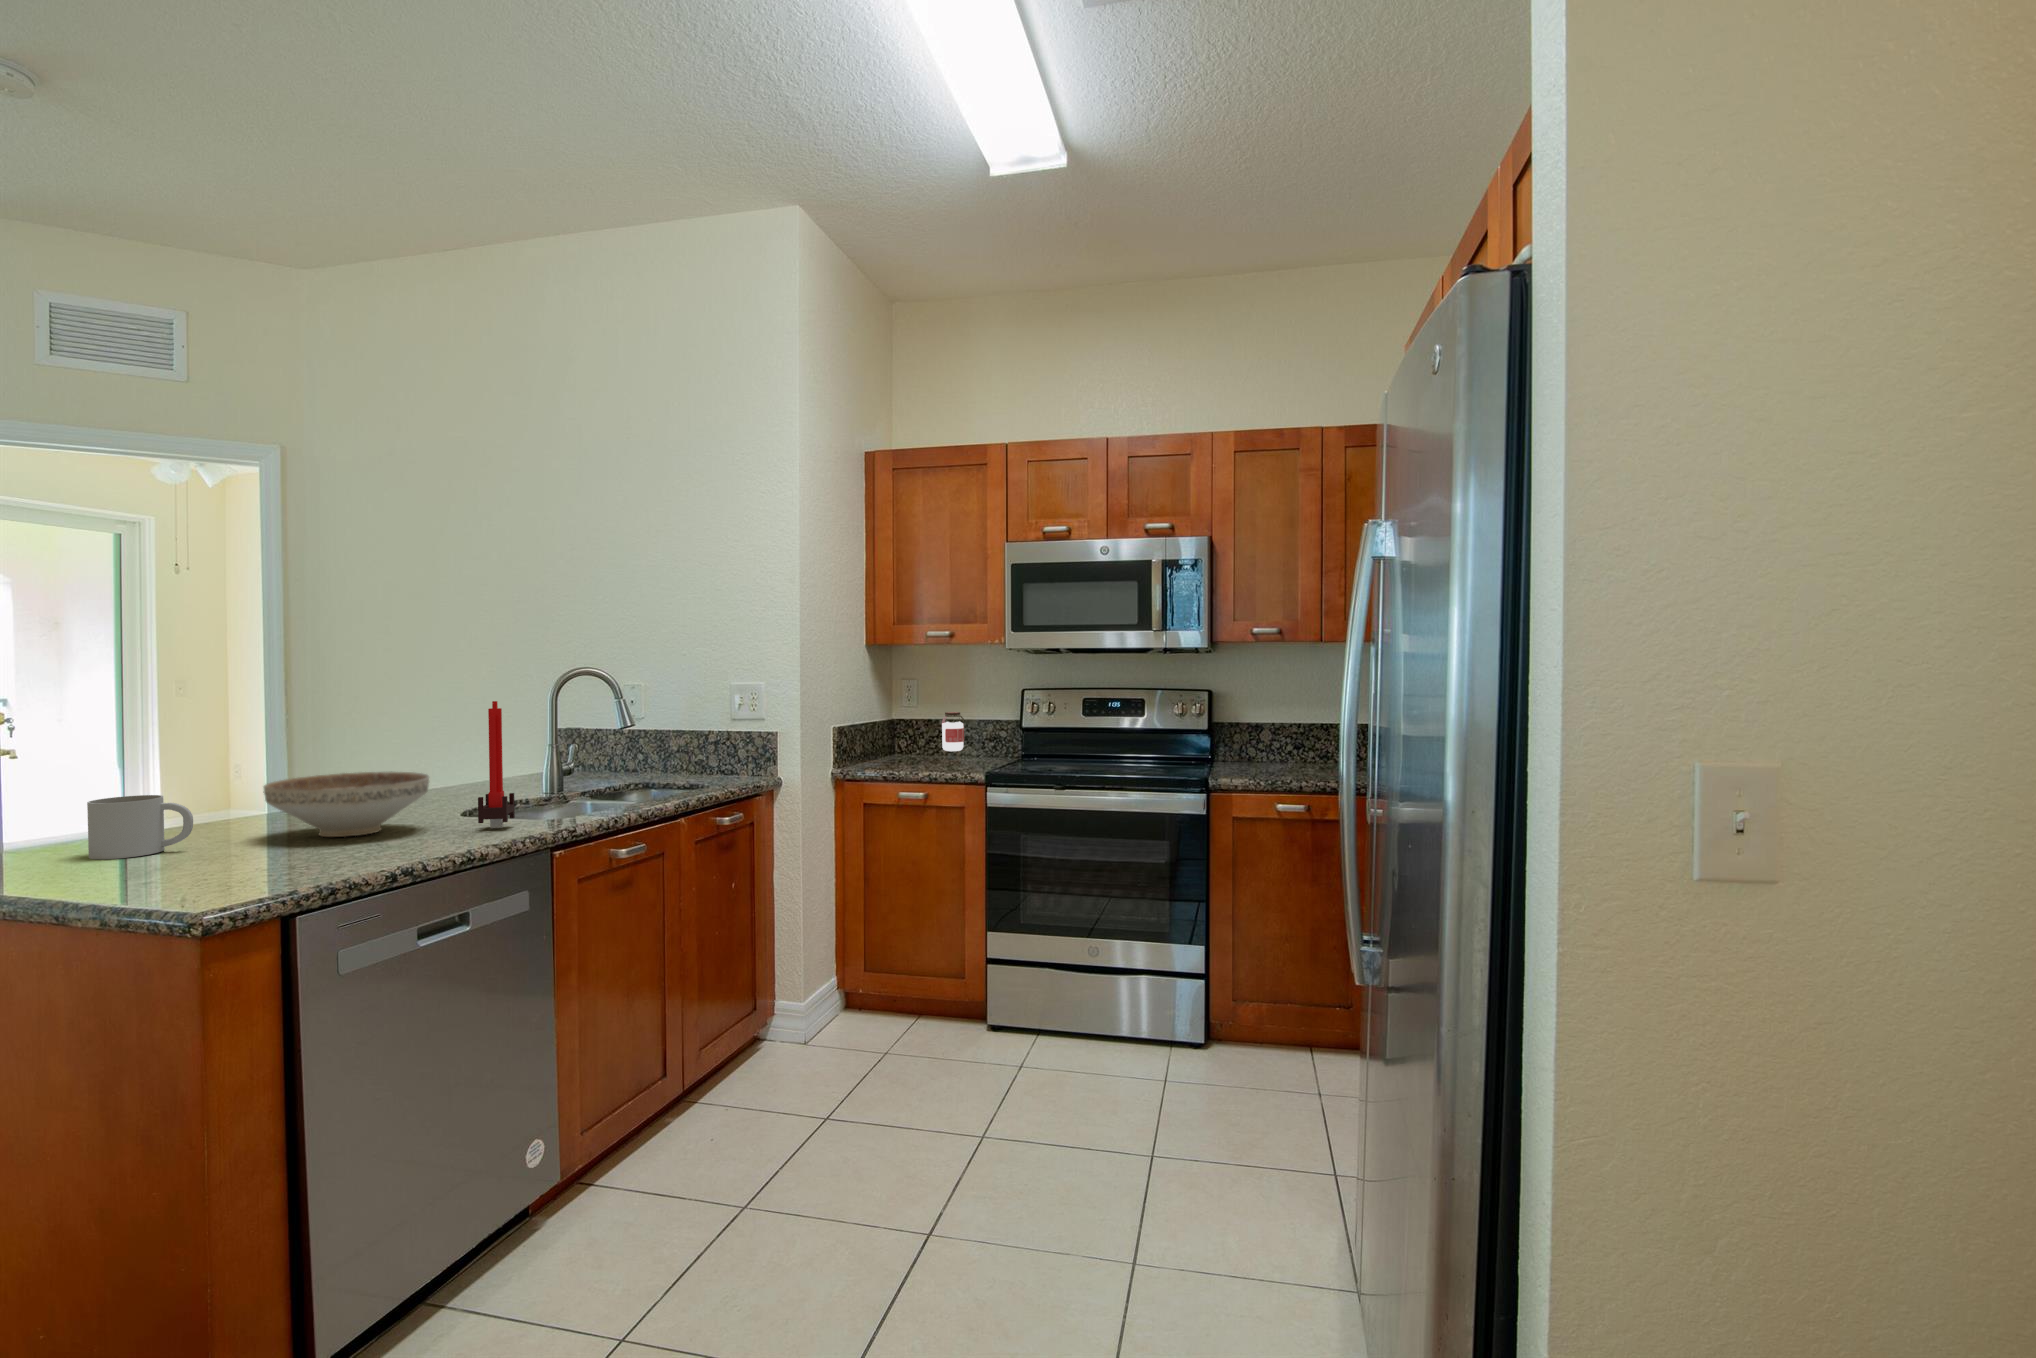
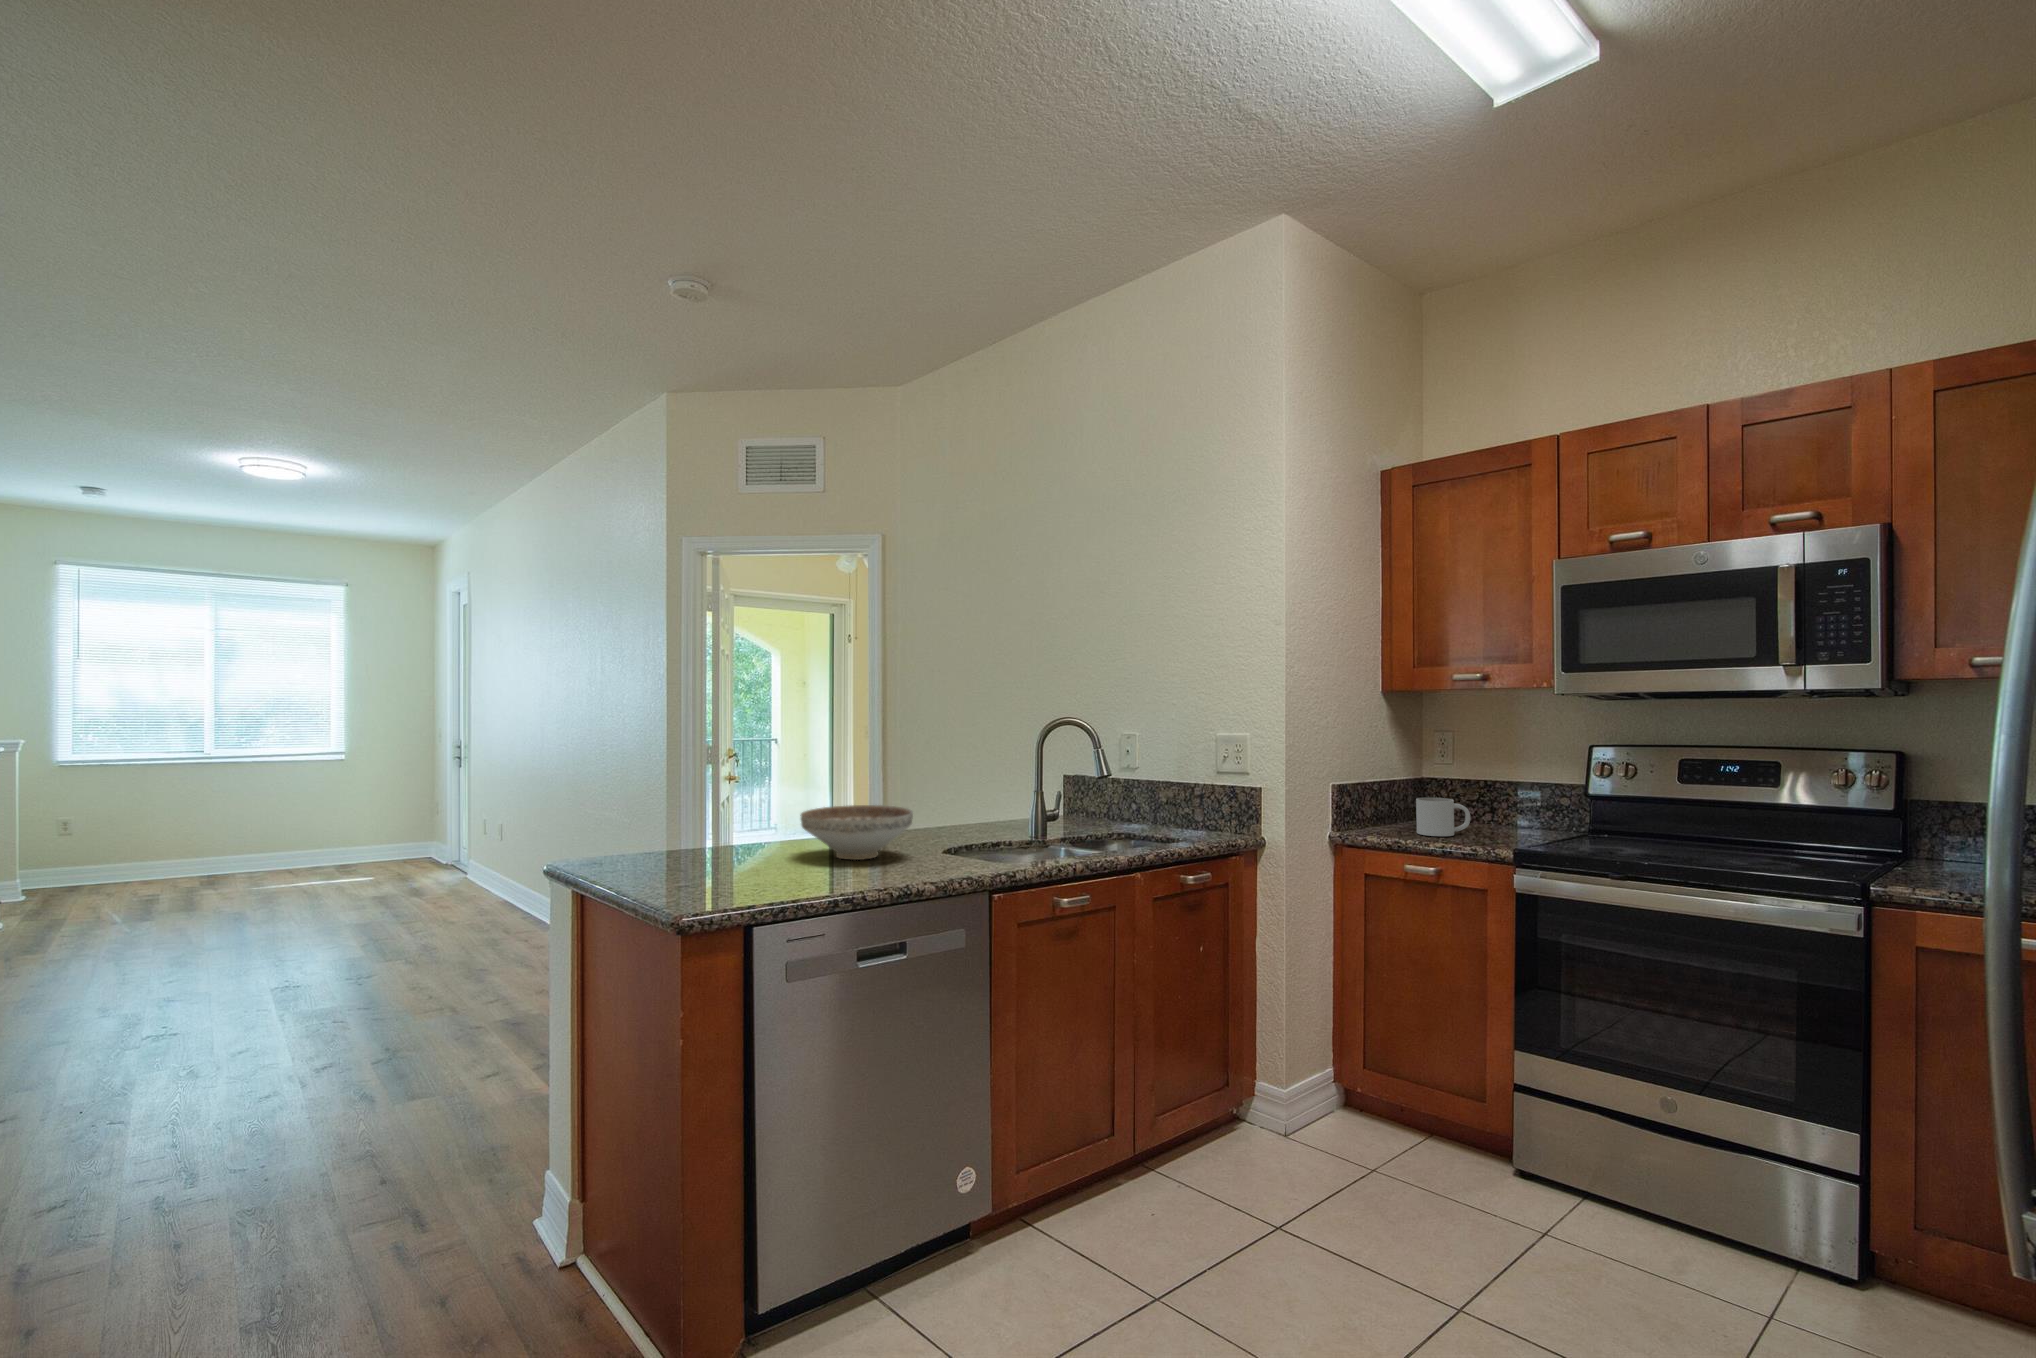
candle: present [478,701,515,828] -> none [941,750,973,866]
jar: present [942,712,965,751] -> none [1478,772,1510,822]
mug: present [87,795,193,859] -> present [1416,798,1470,836]

